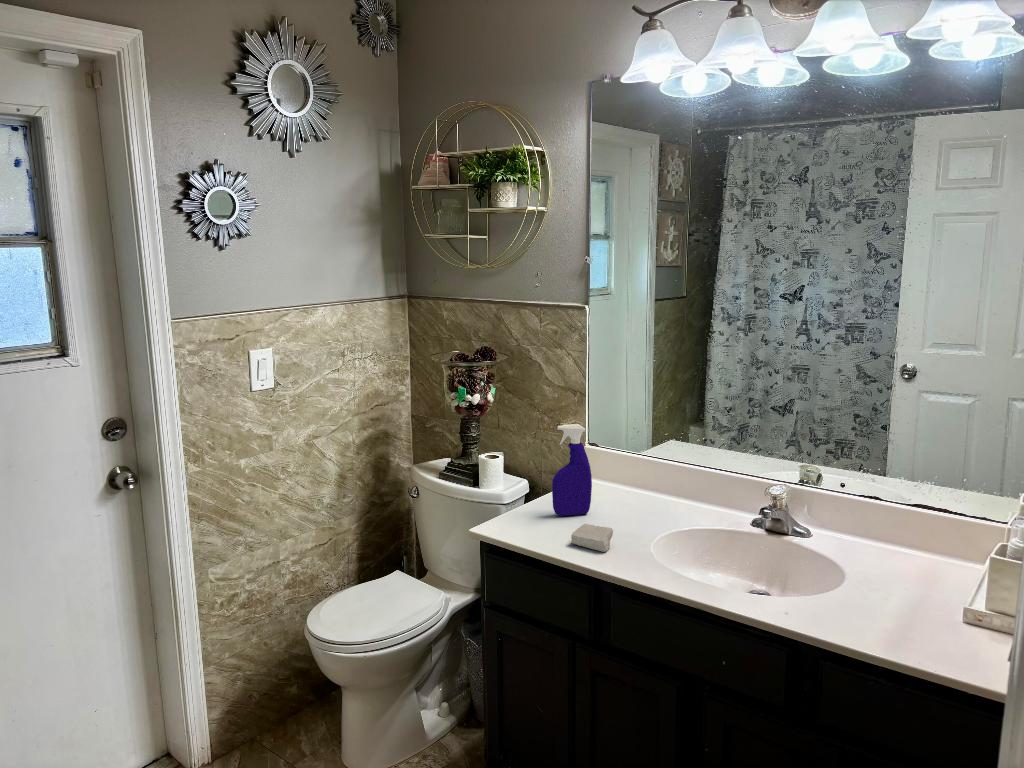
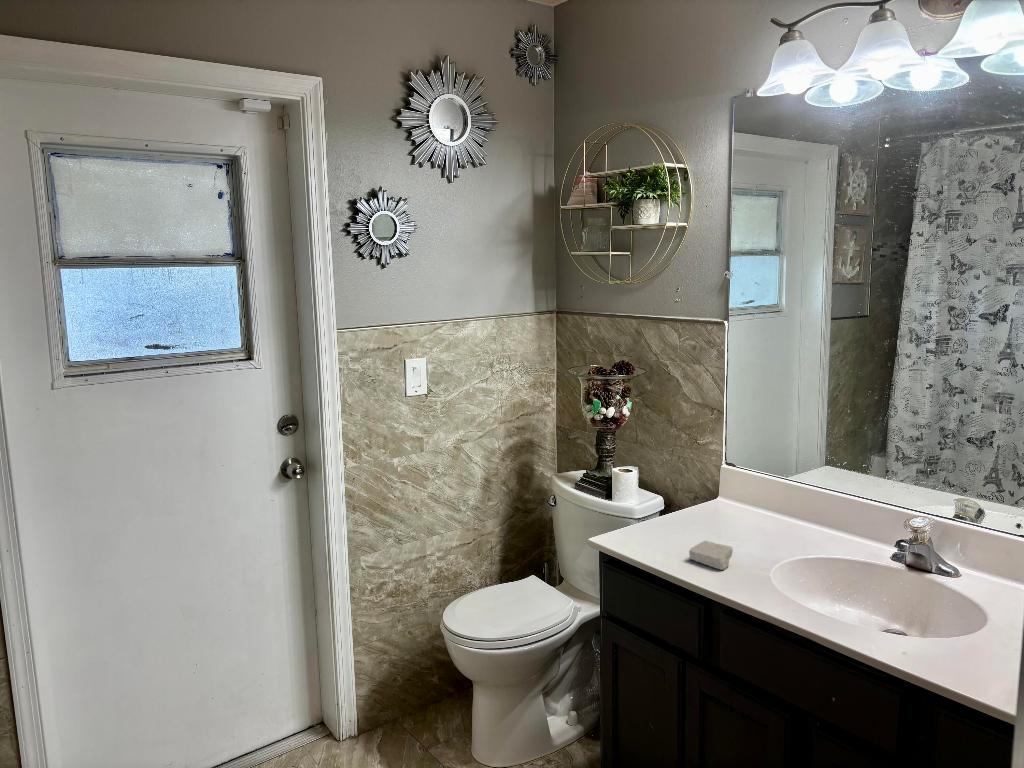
spray bottle: present [552,424,592,516] -> none [677,440,720,532]

